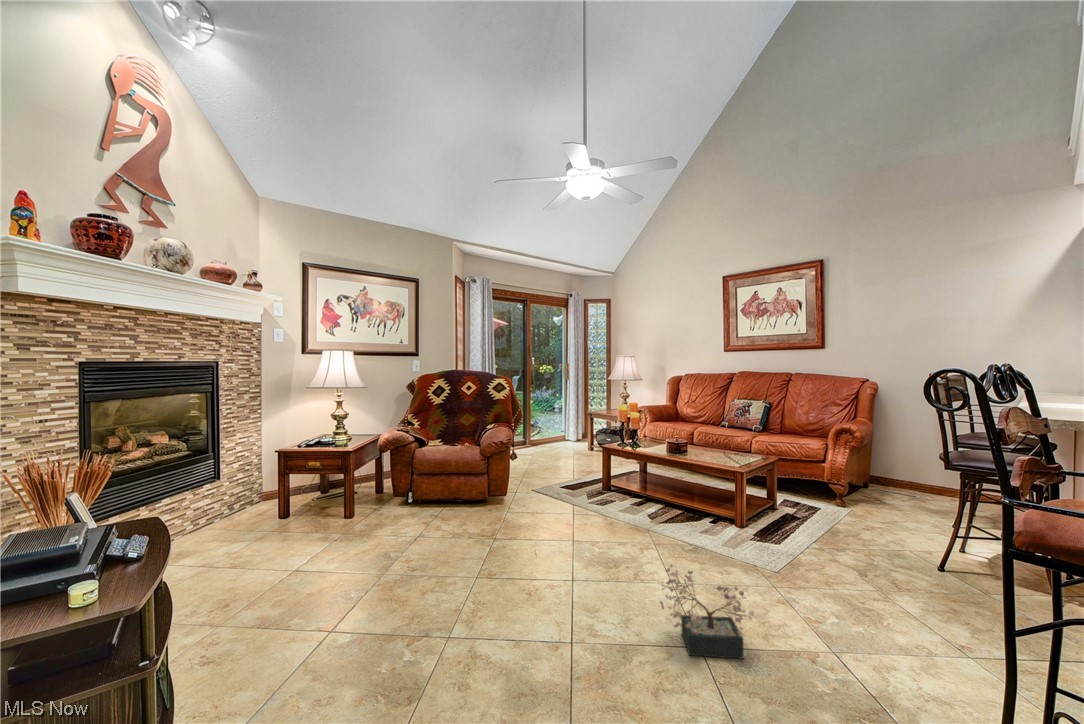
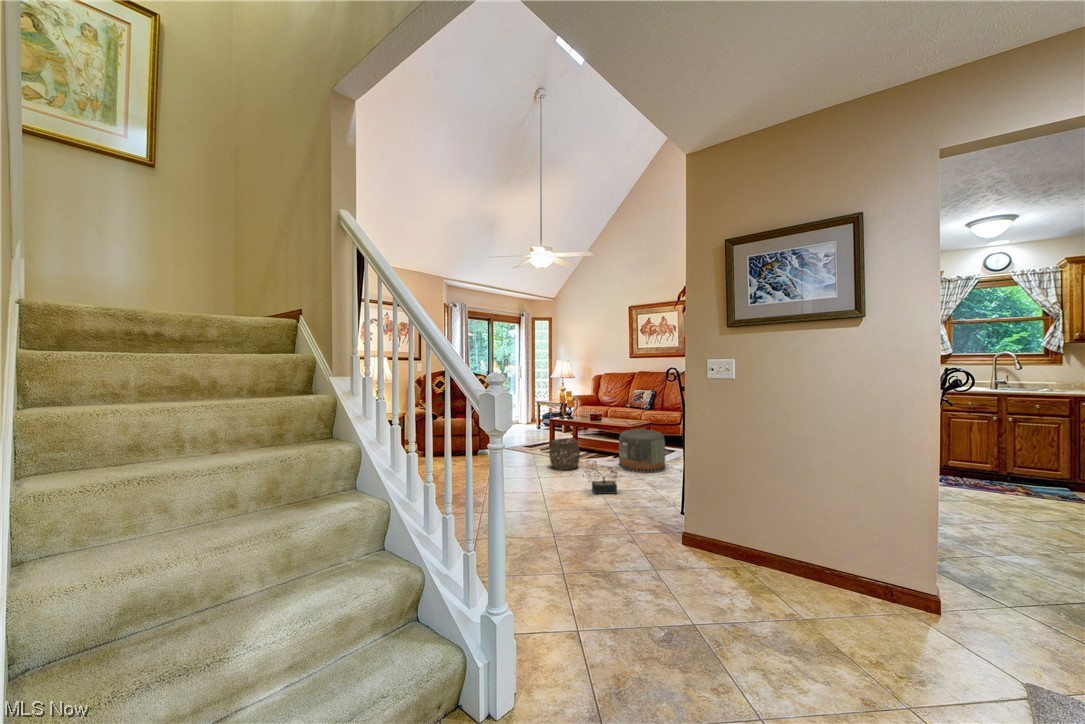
pouf: none [725,479,823,575] -> present [619,429,665,473]
woven basket: none [596,490,653,553] -> present [549,438,580,470]

